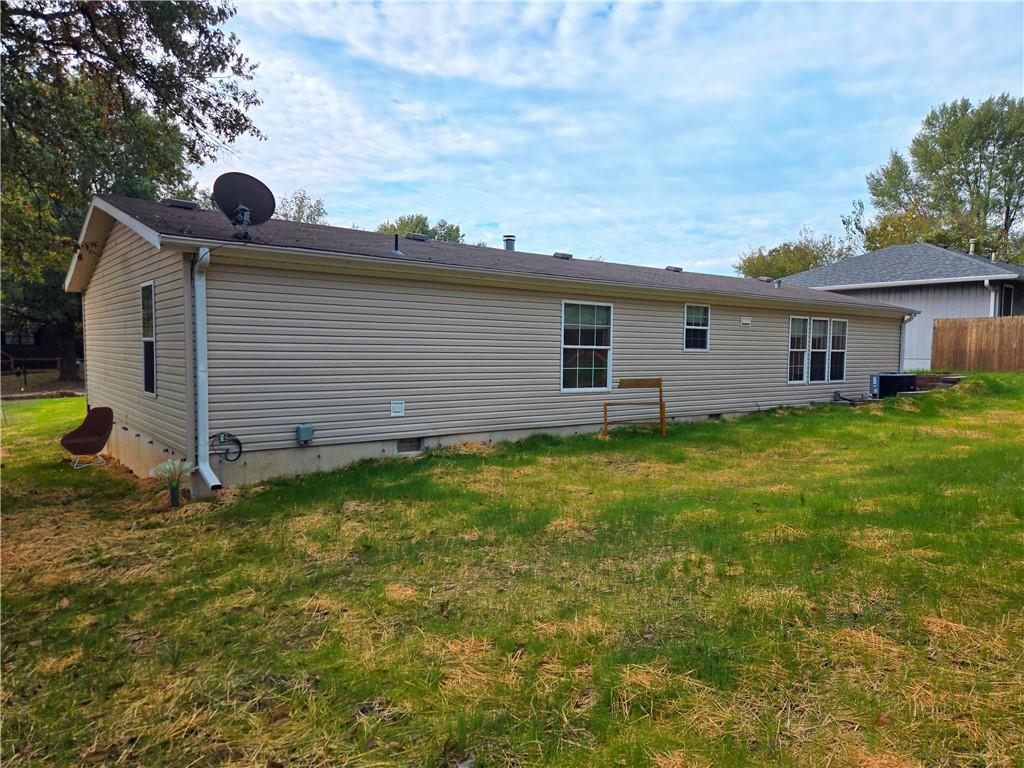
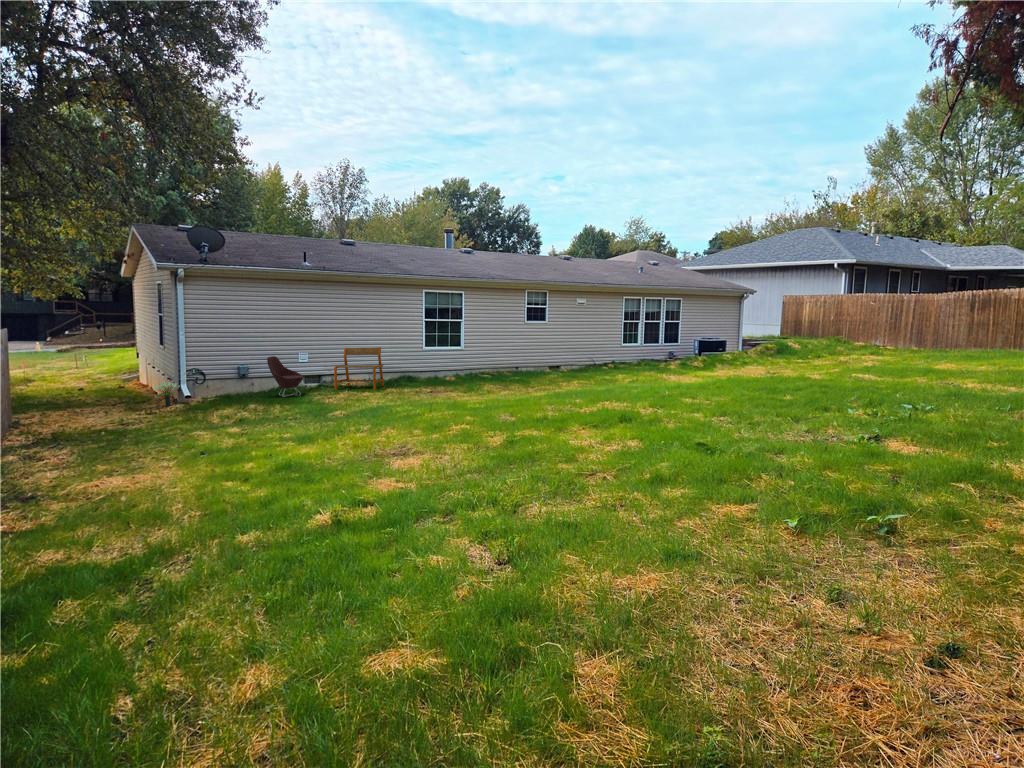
bench: present [604,378,666,436] -> present [334,347,384,390]
chair: present [60,407,113,468] -> present [267,356,303,397]

